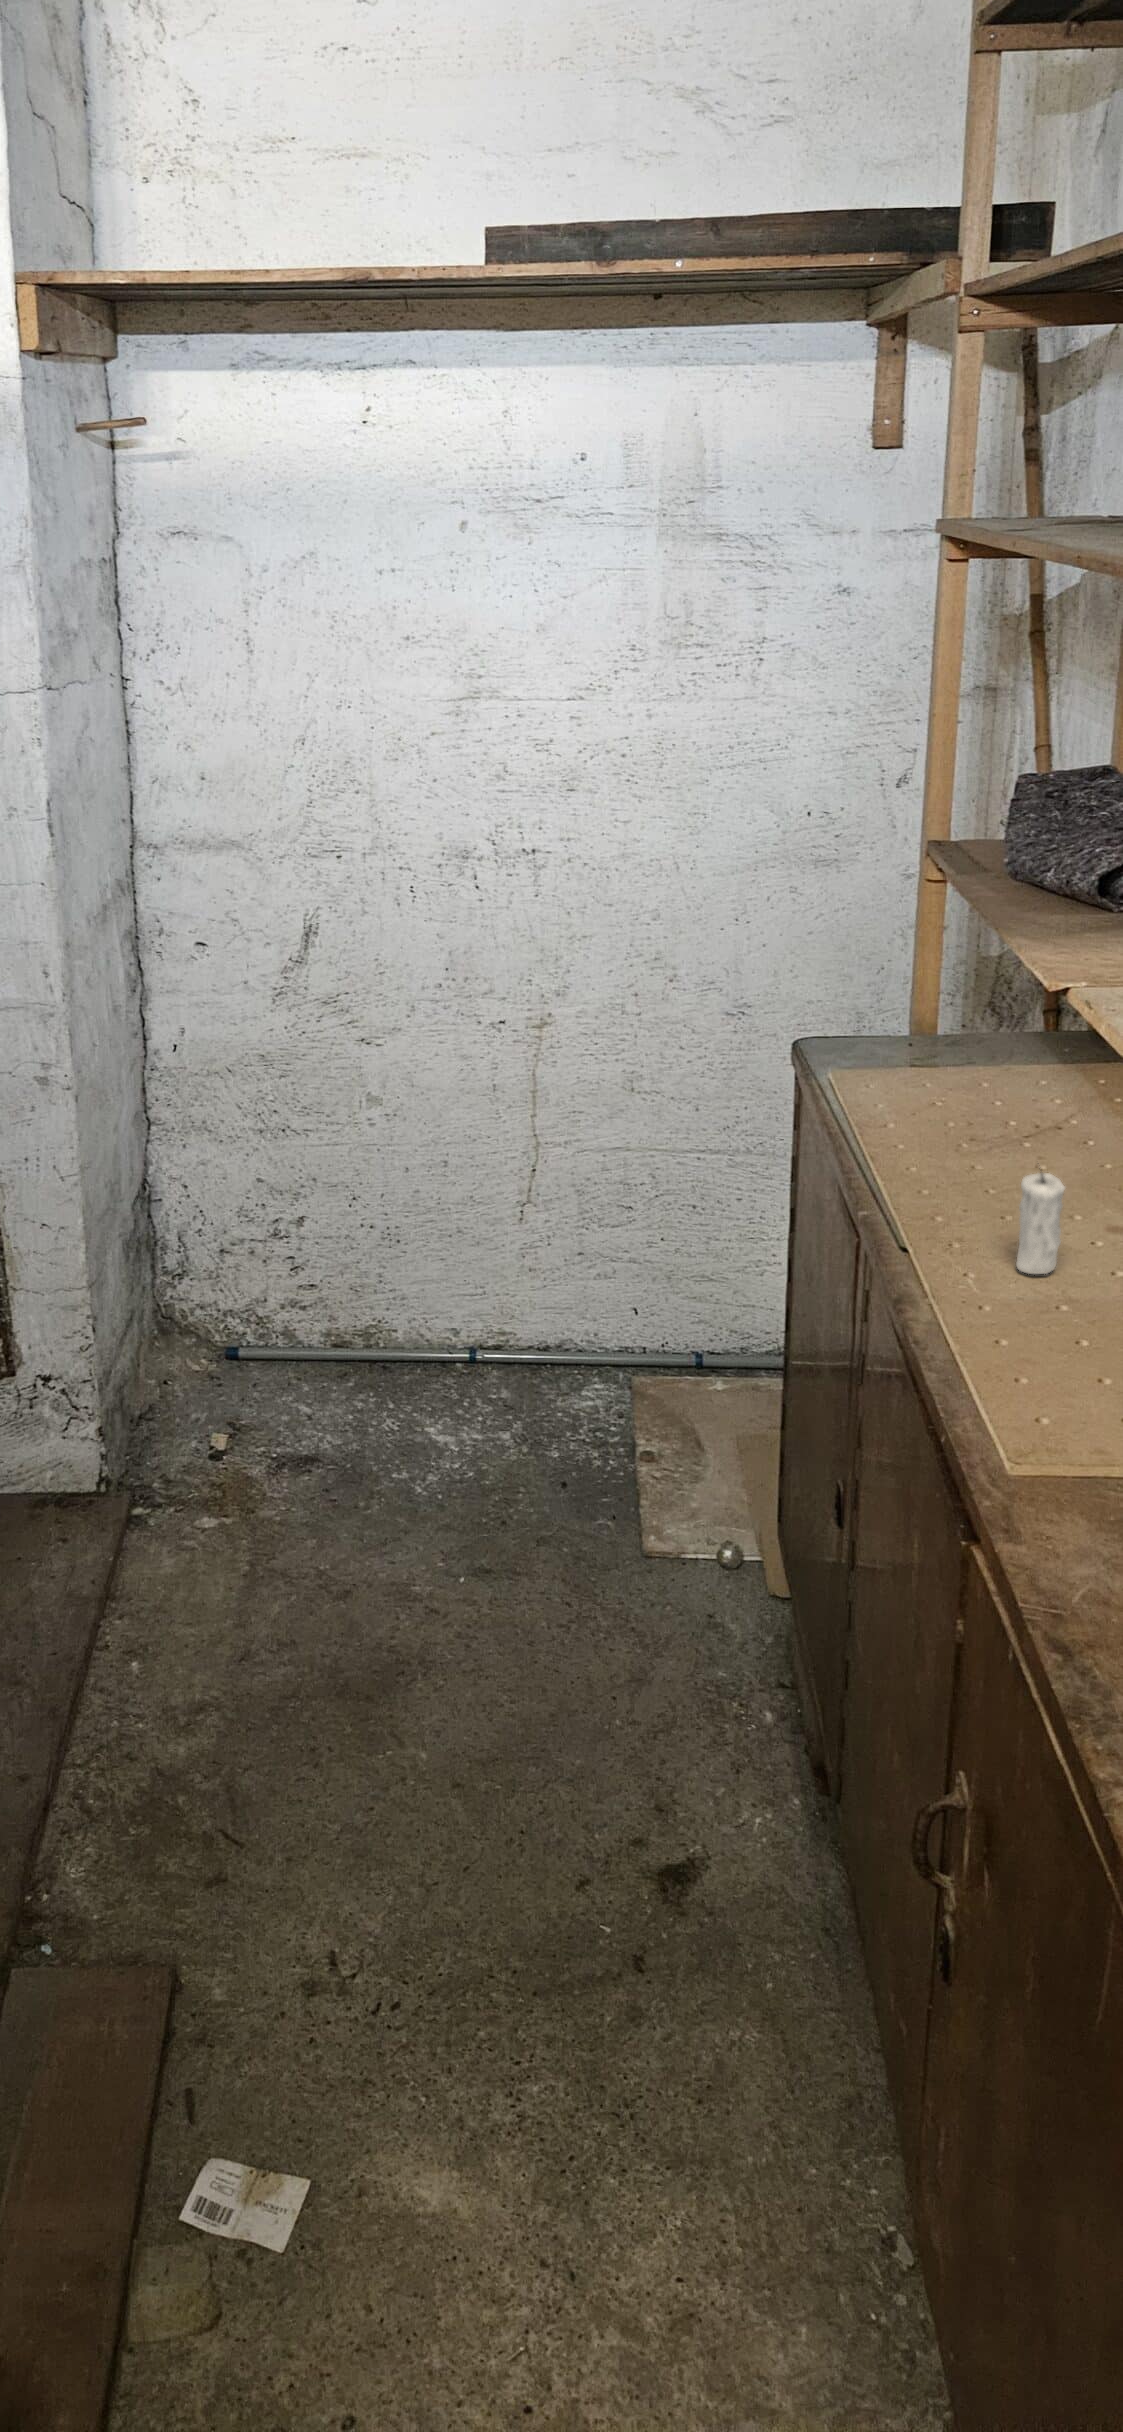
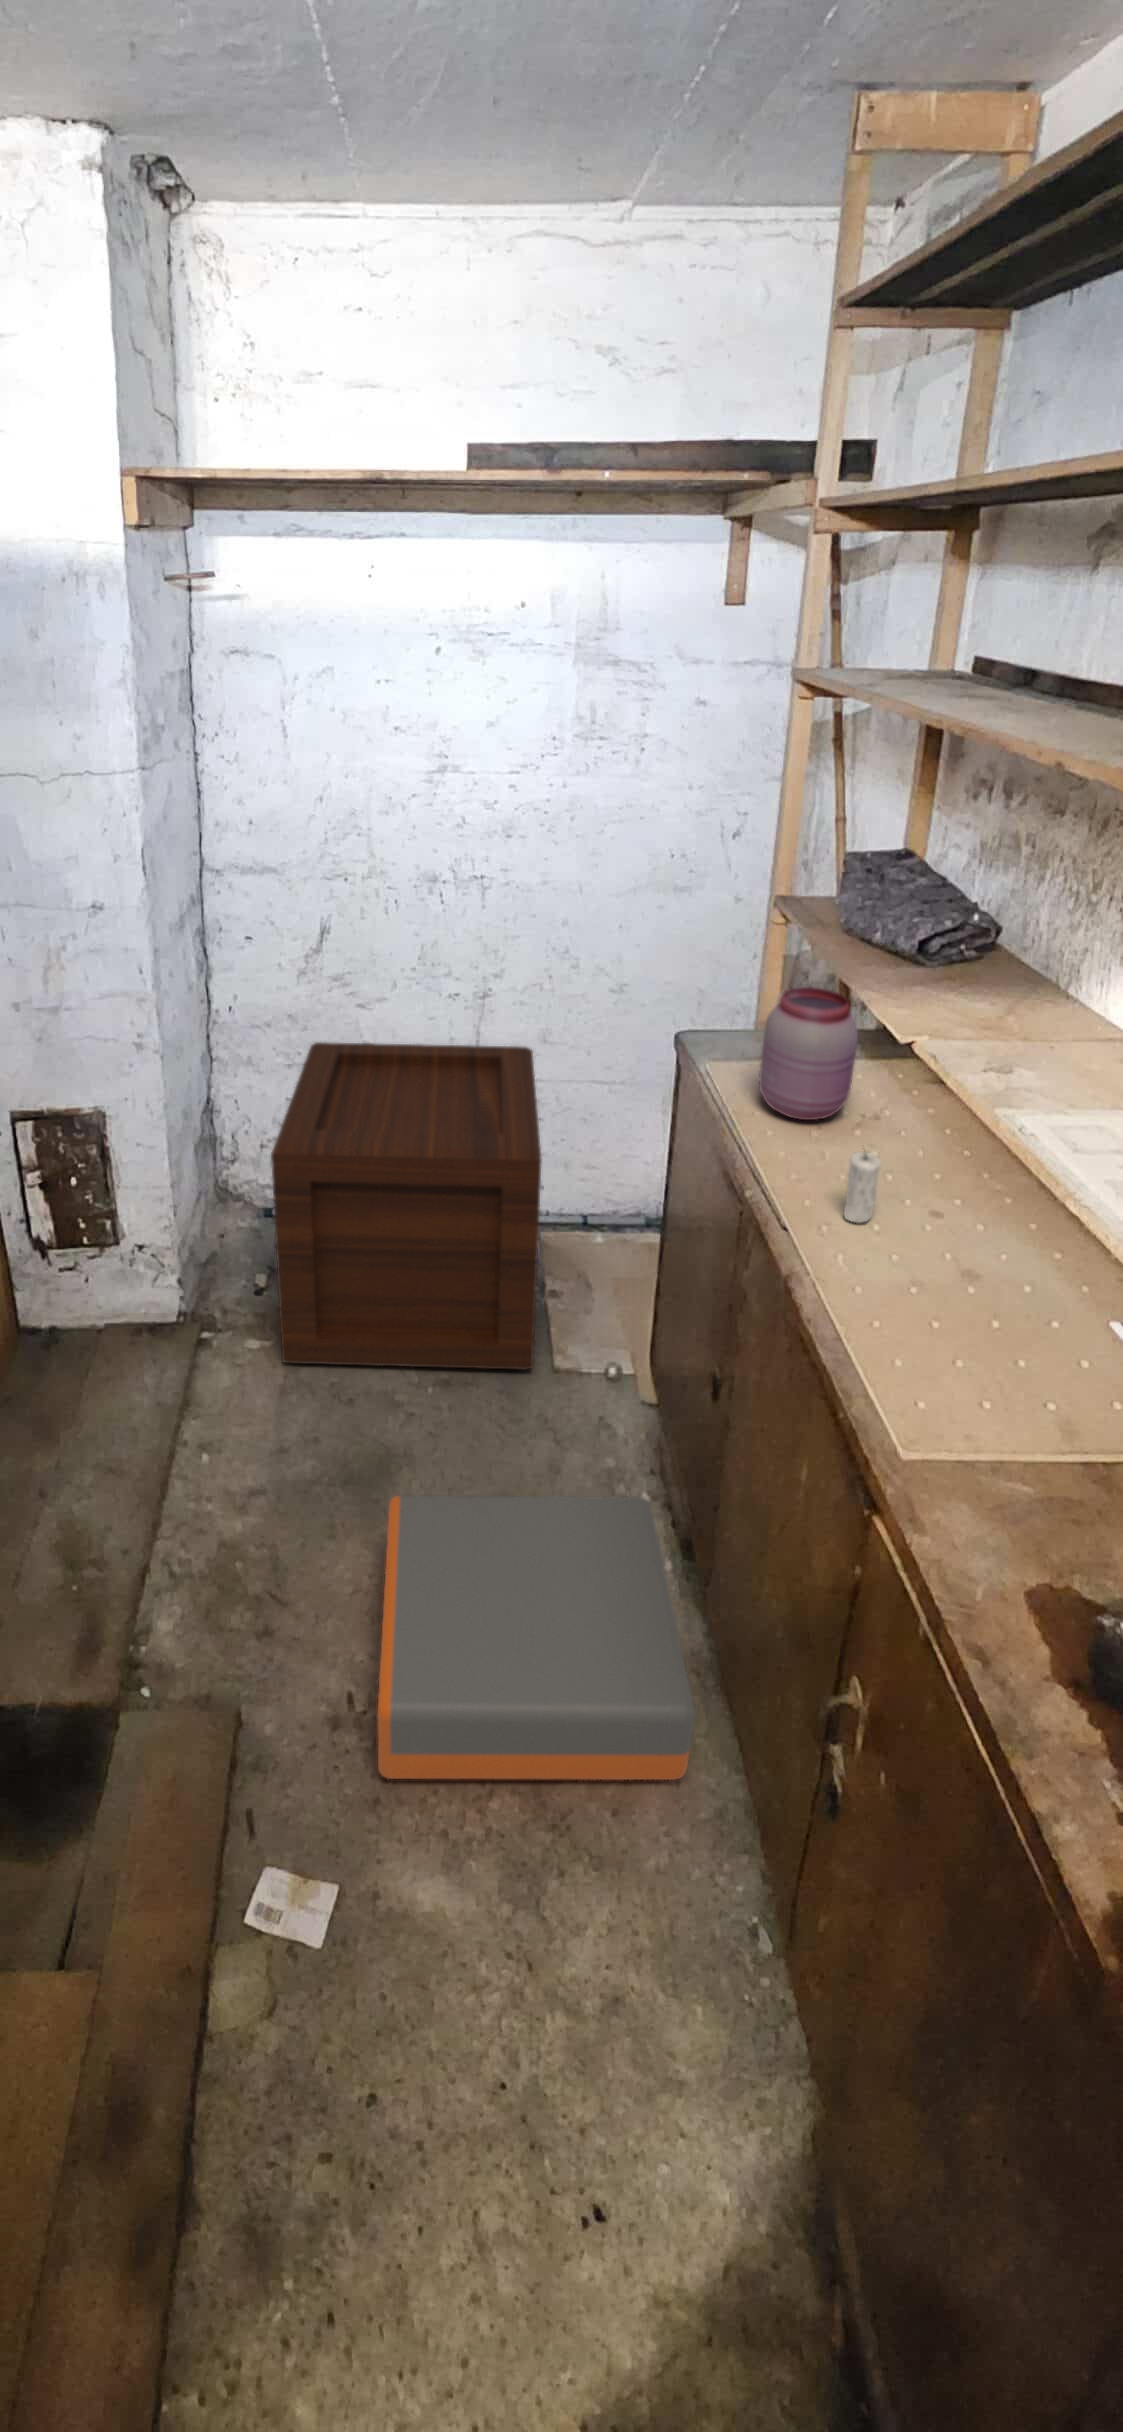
jar: none [910,960,1047,1150] -> present [759,987,858,1120]
wooden crate: none [227,1089,618,1561] -> present [271,1042,542,1370]
storage box: none [370,1716,830,2114] -> present [378,1495,695,1780]

